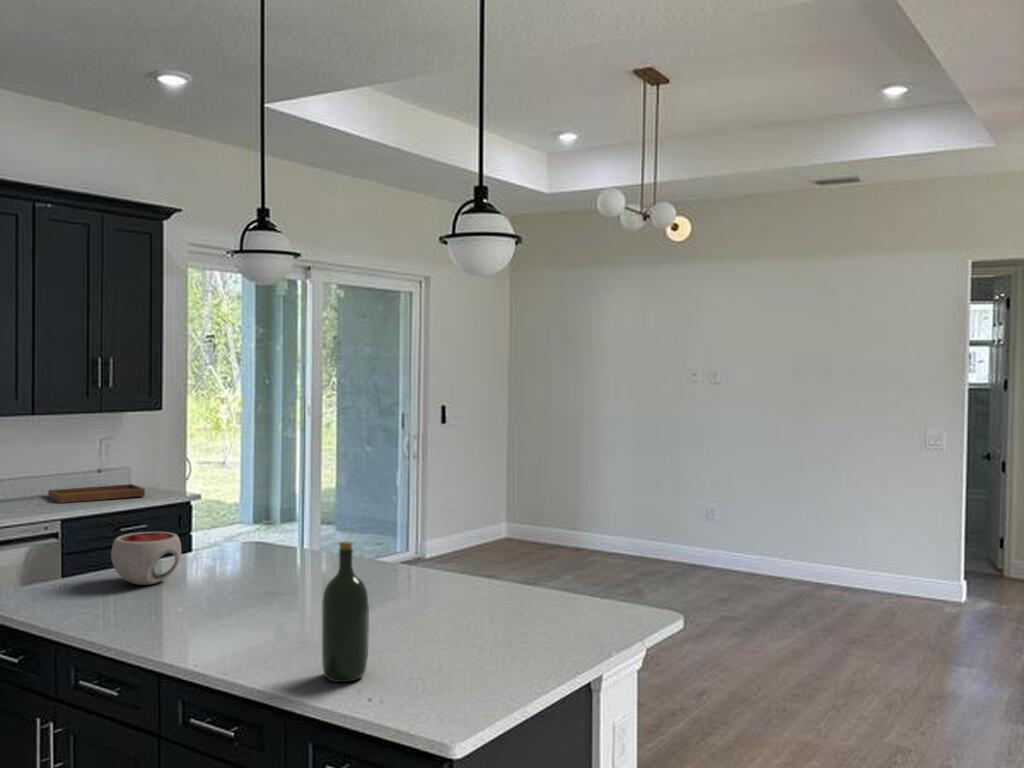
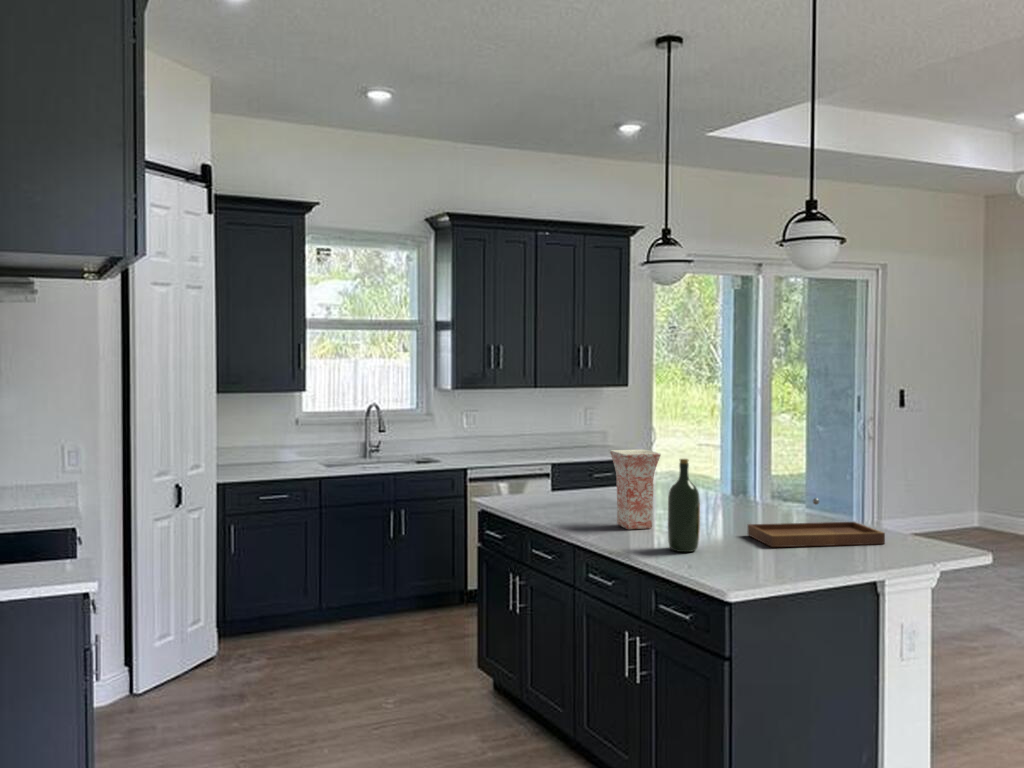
tray: present [48,469,145,503] -> present [748,498,885,547]
vase: none [206,519,288,643] -> present [610,449,661,529]
bowl: present [111,532,181,585] -> none [565,463,610,499]

